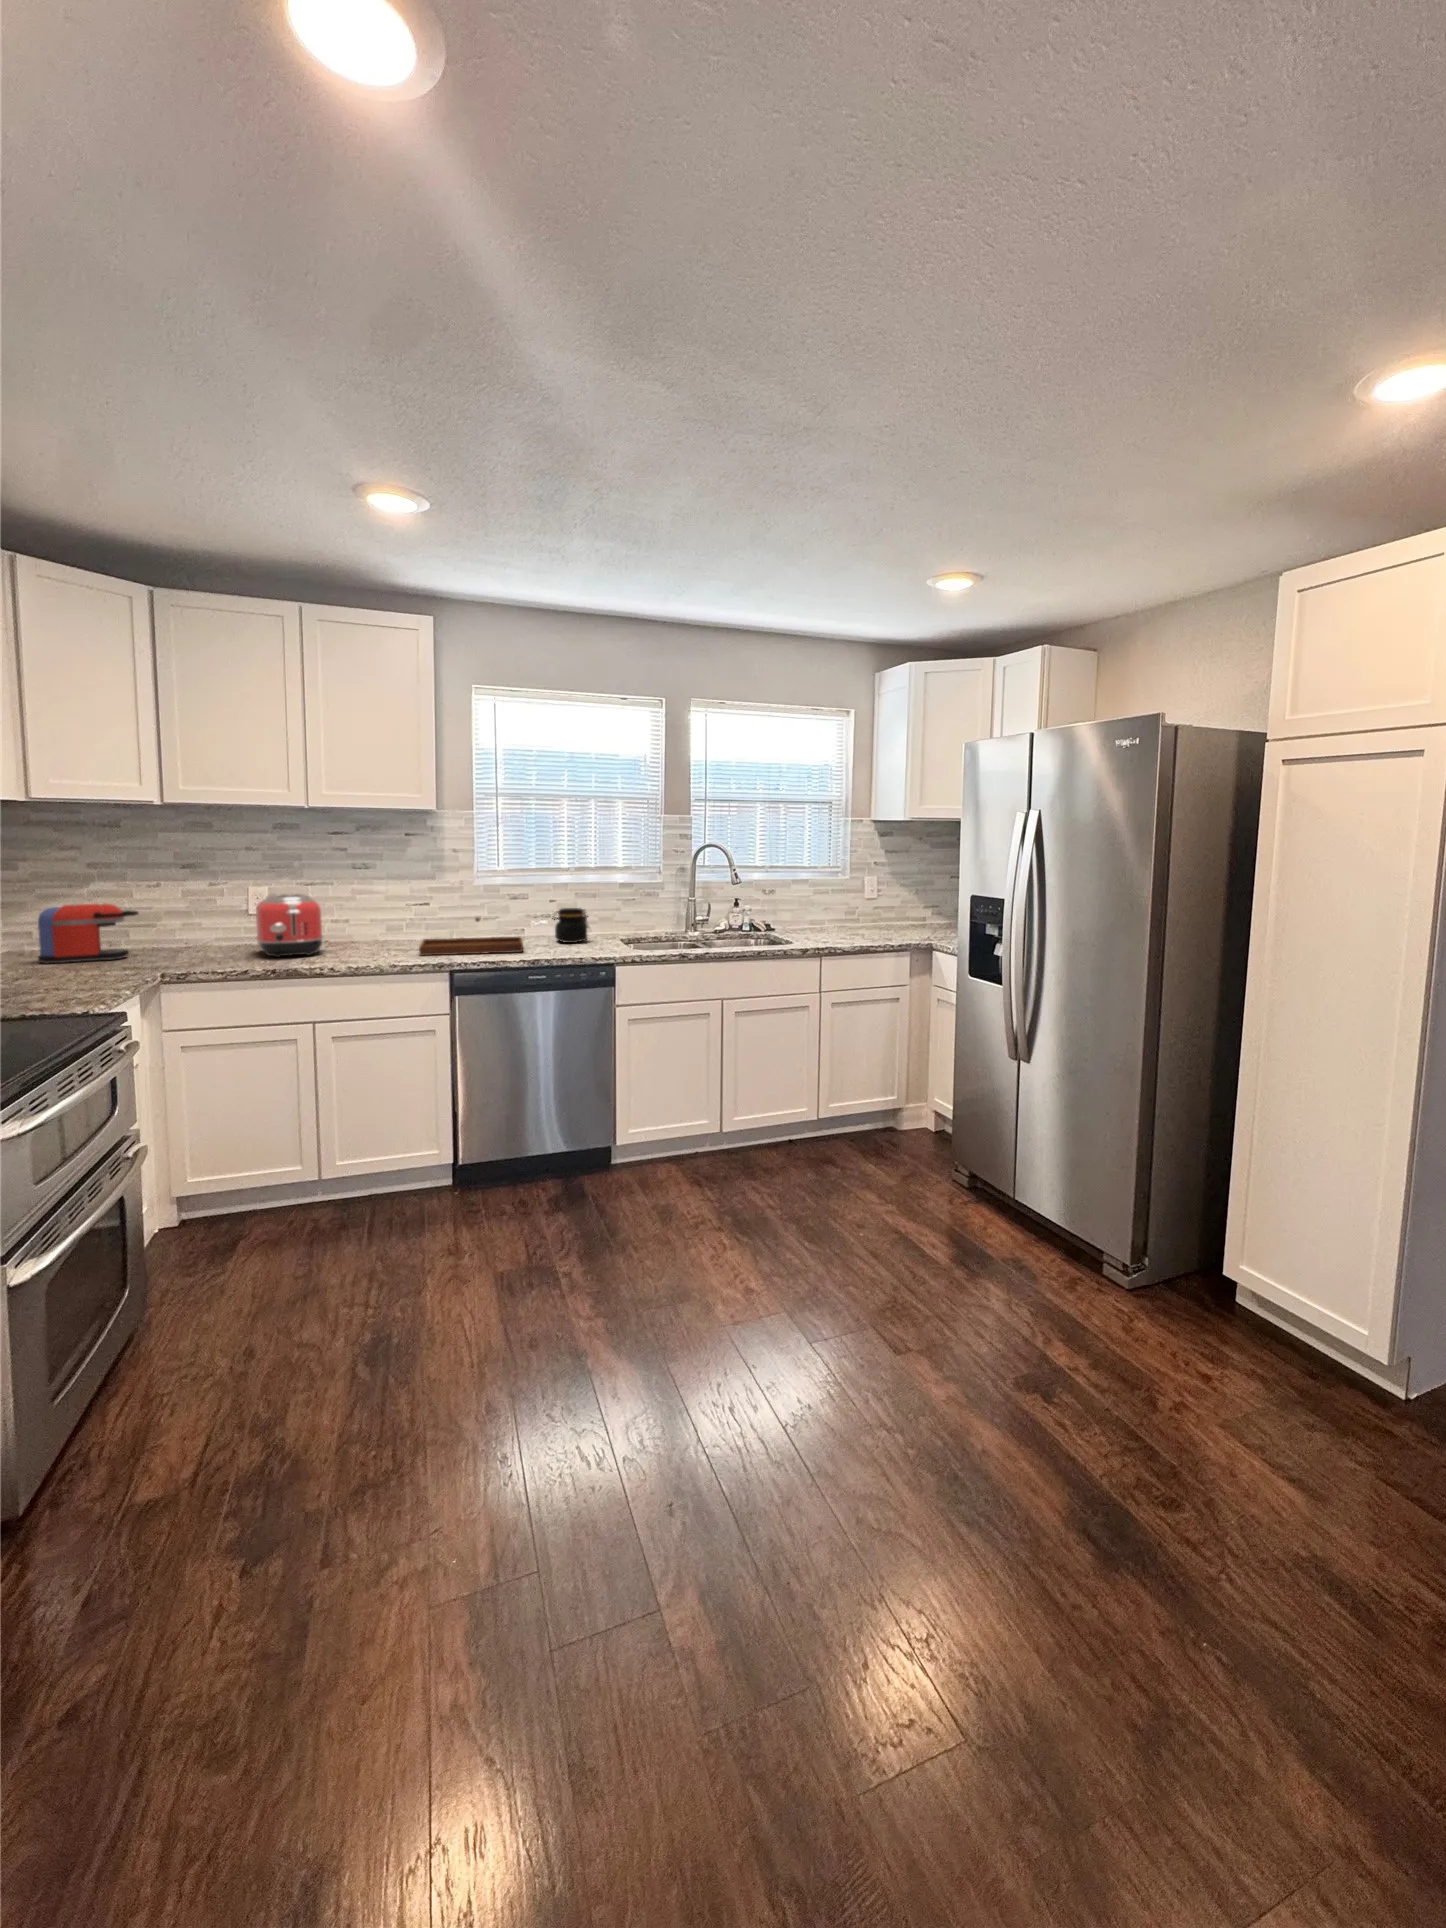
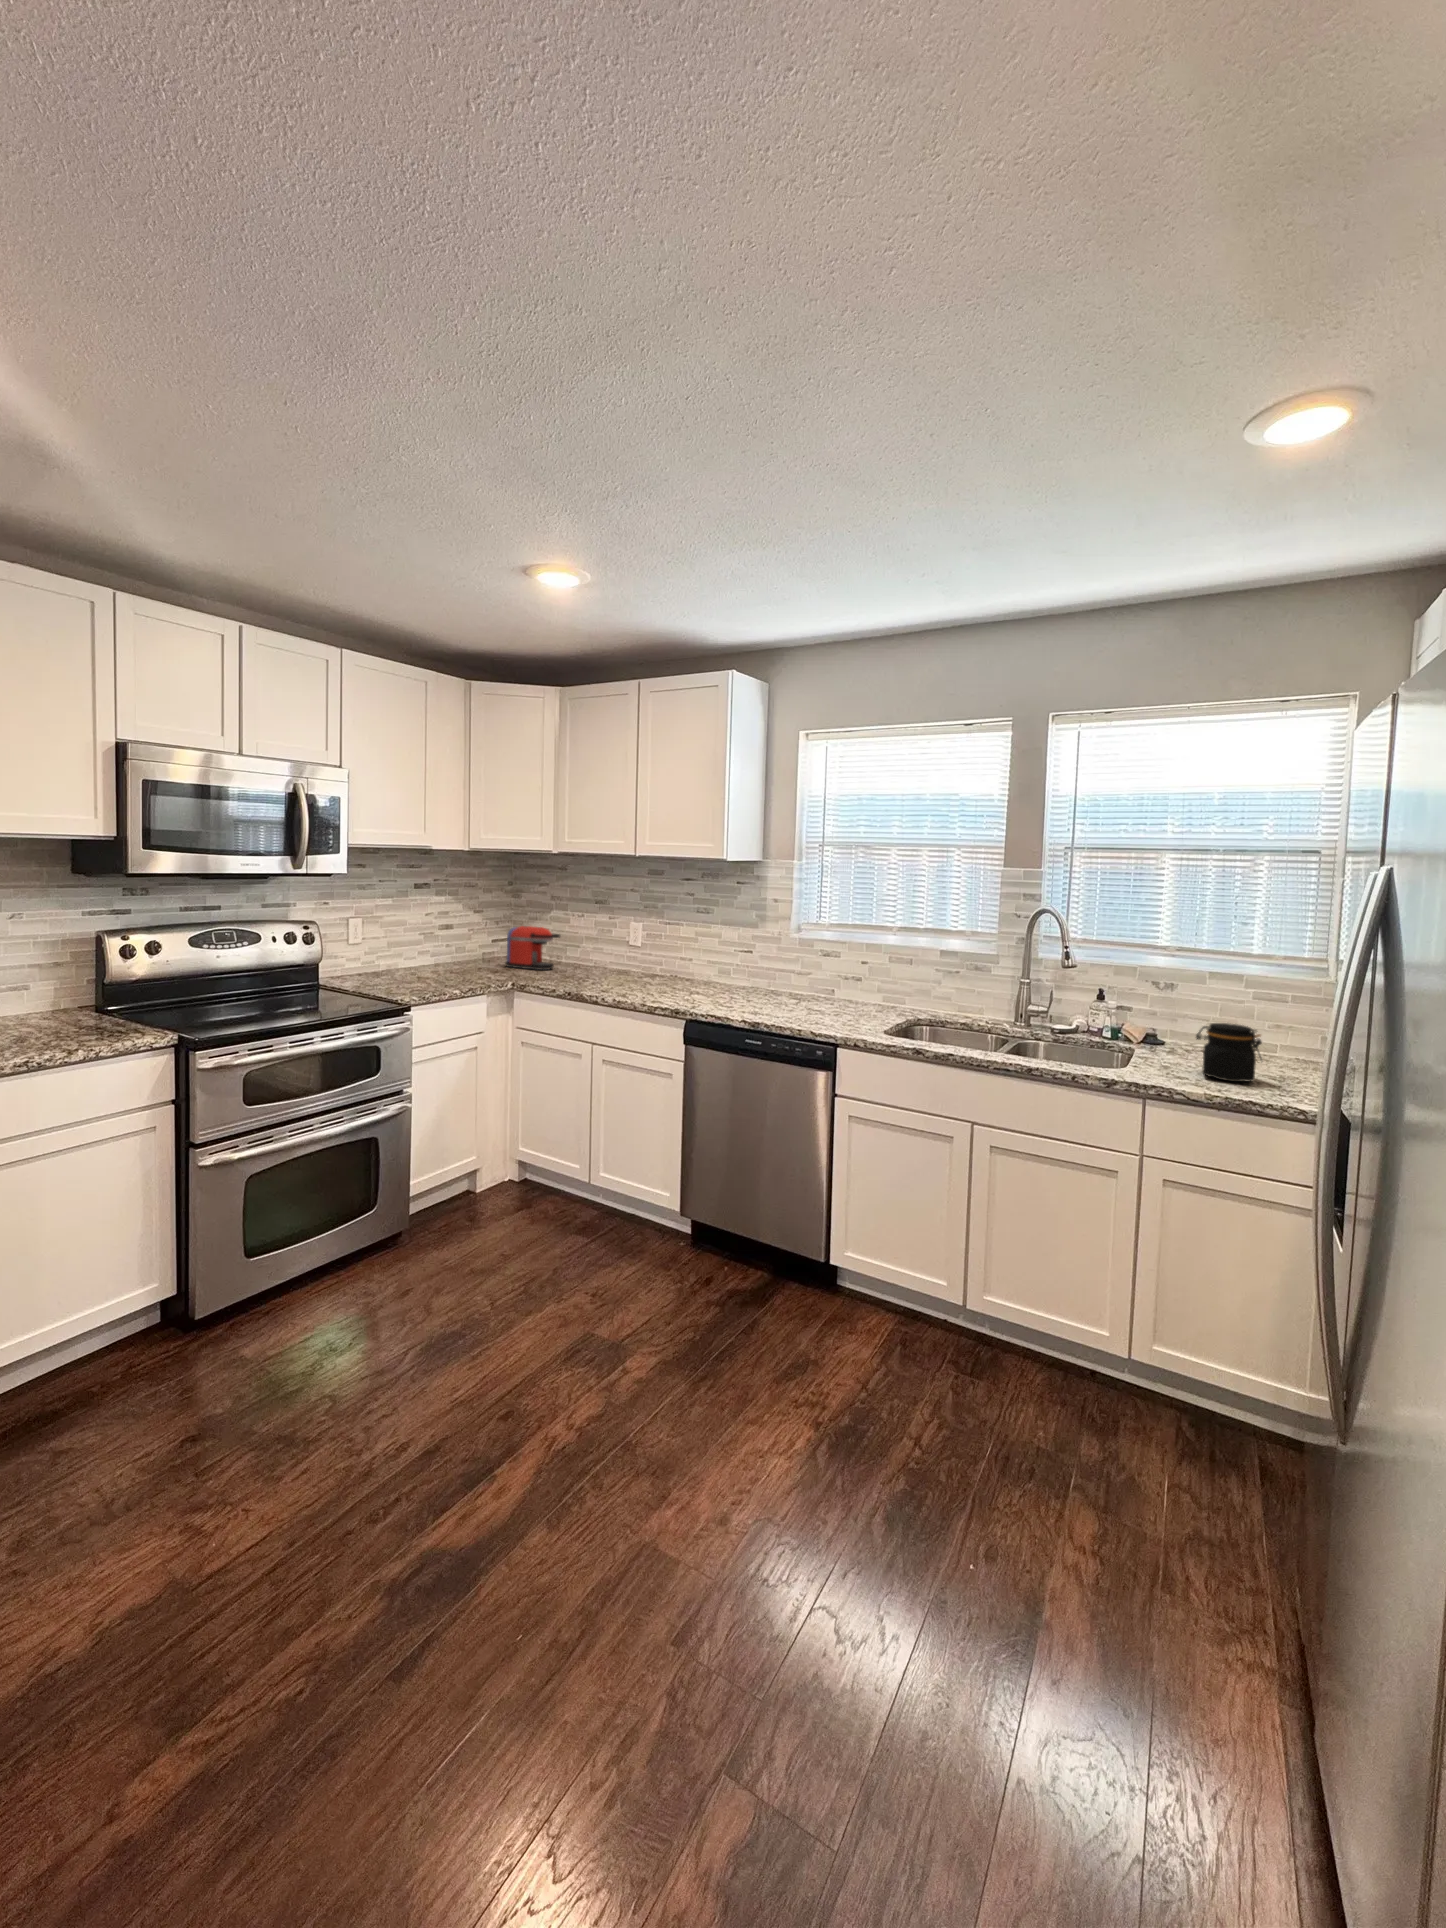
toaster: present [256,894,323,957] -> none [603,930,662,986]
jar: present [552,908,588,943] -> present [1196,1023,1262,1082]
tray: present [419,917,523,956] -> none [693,969,805,1013]

